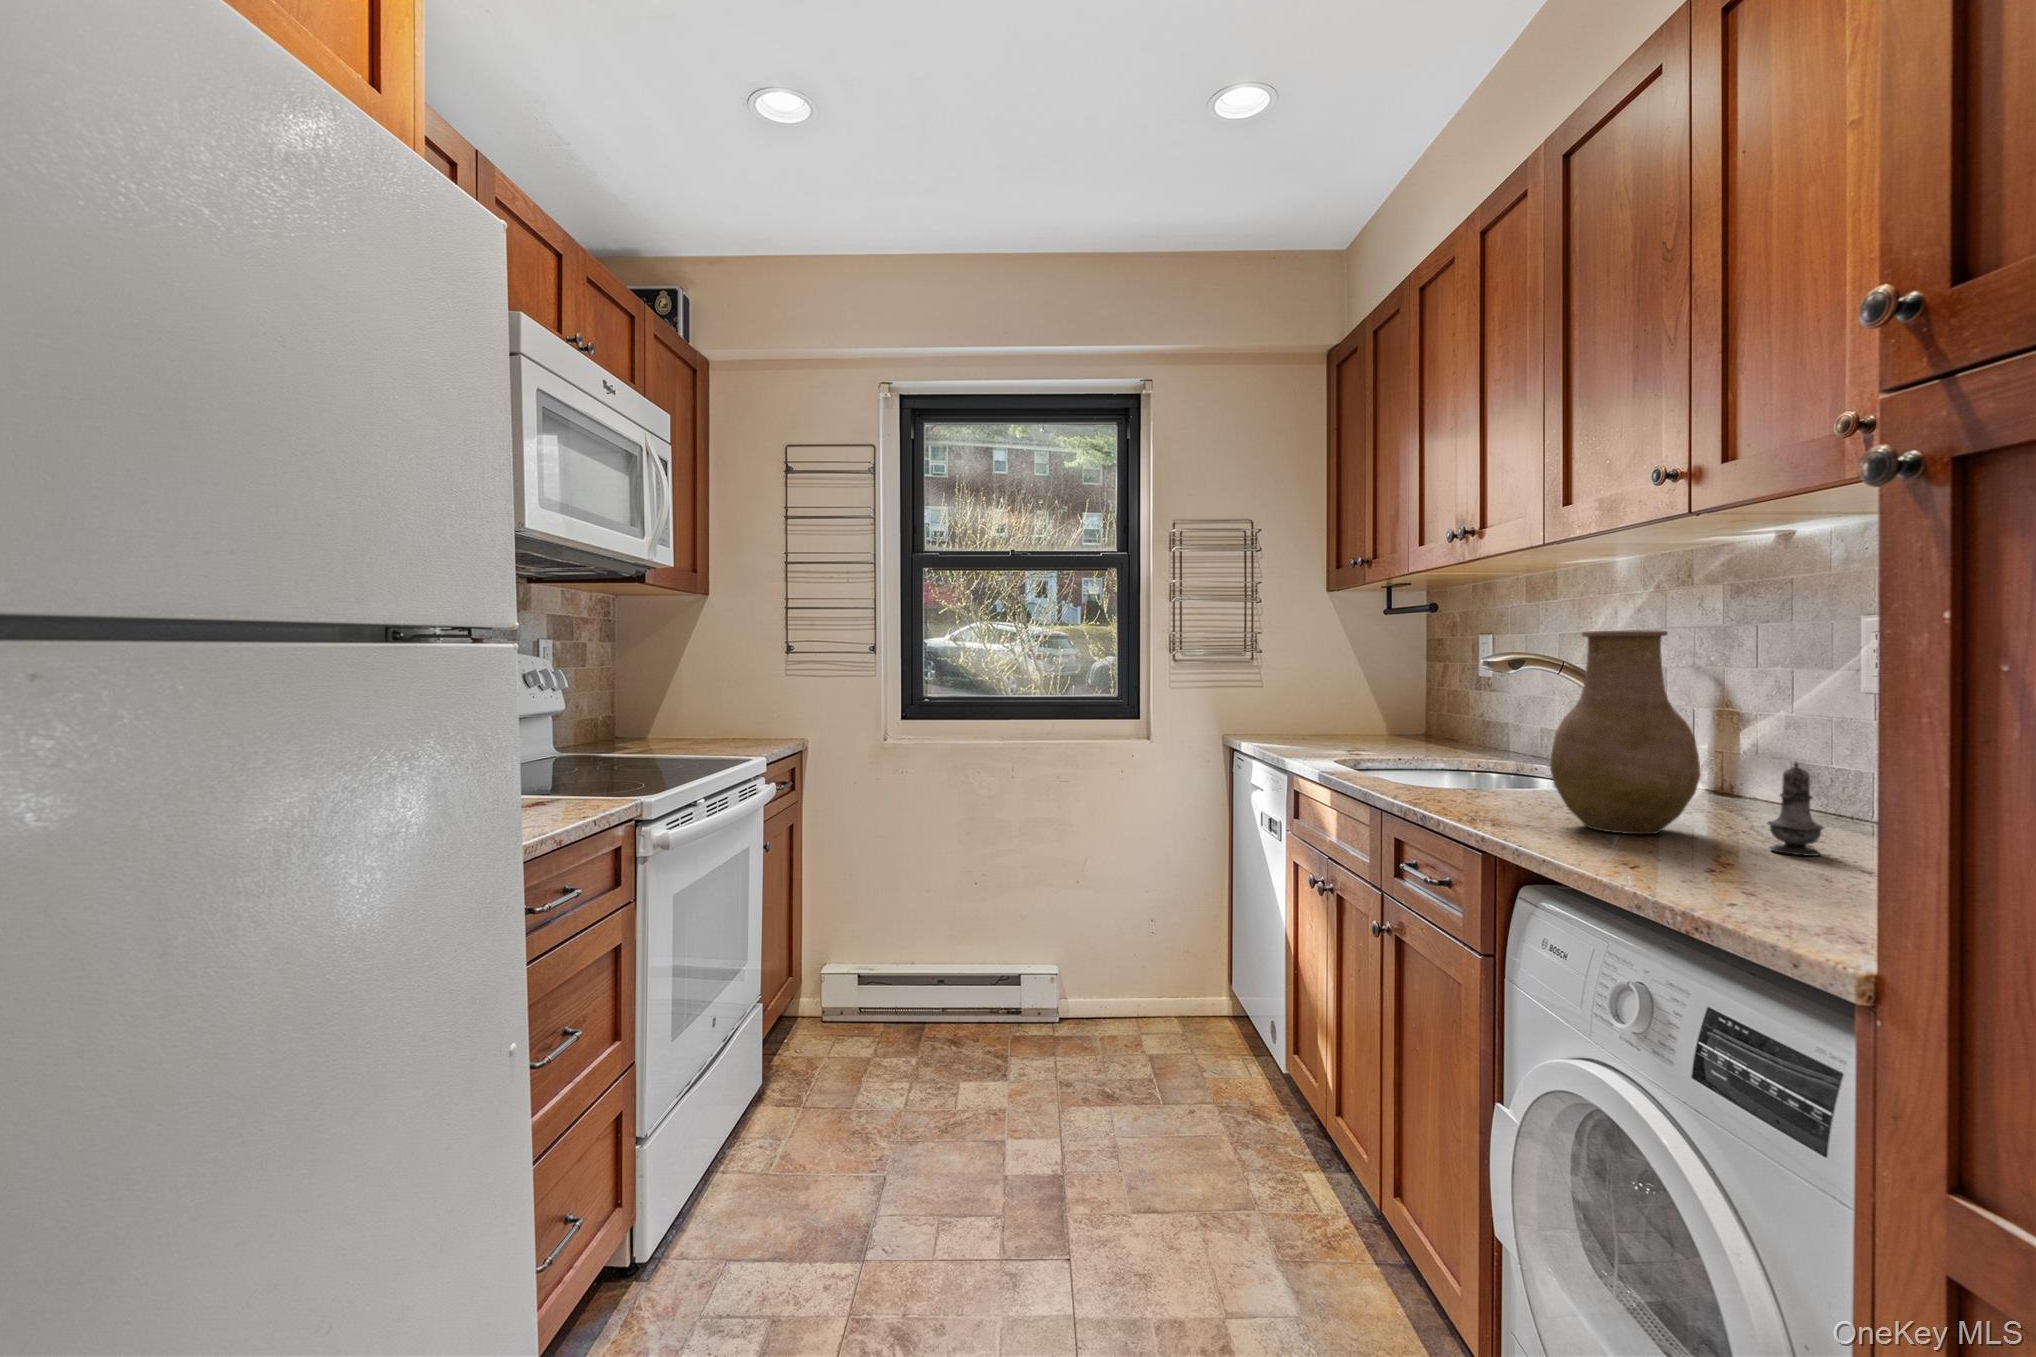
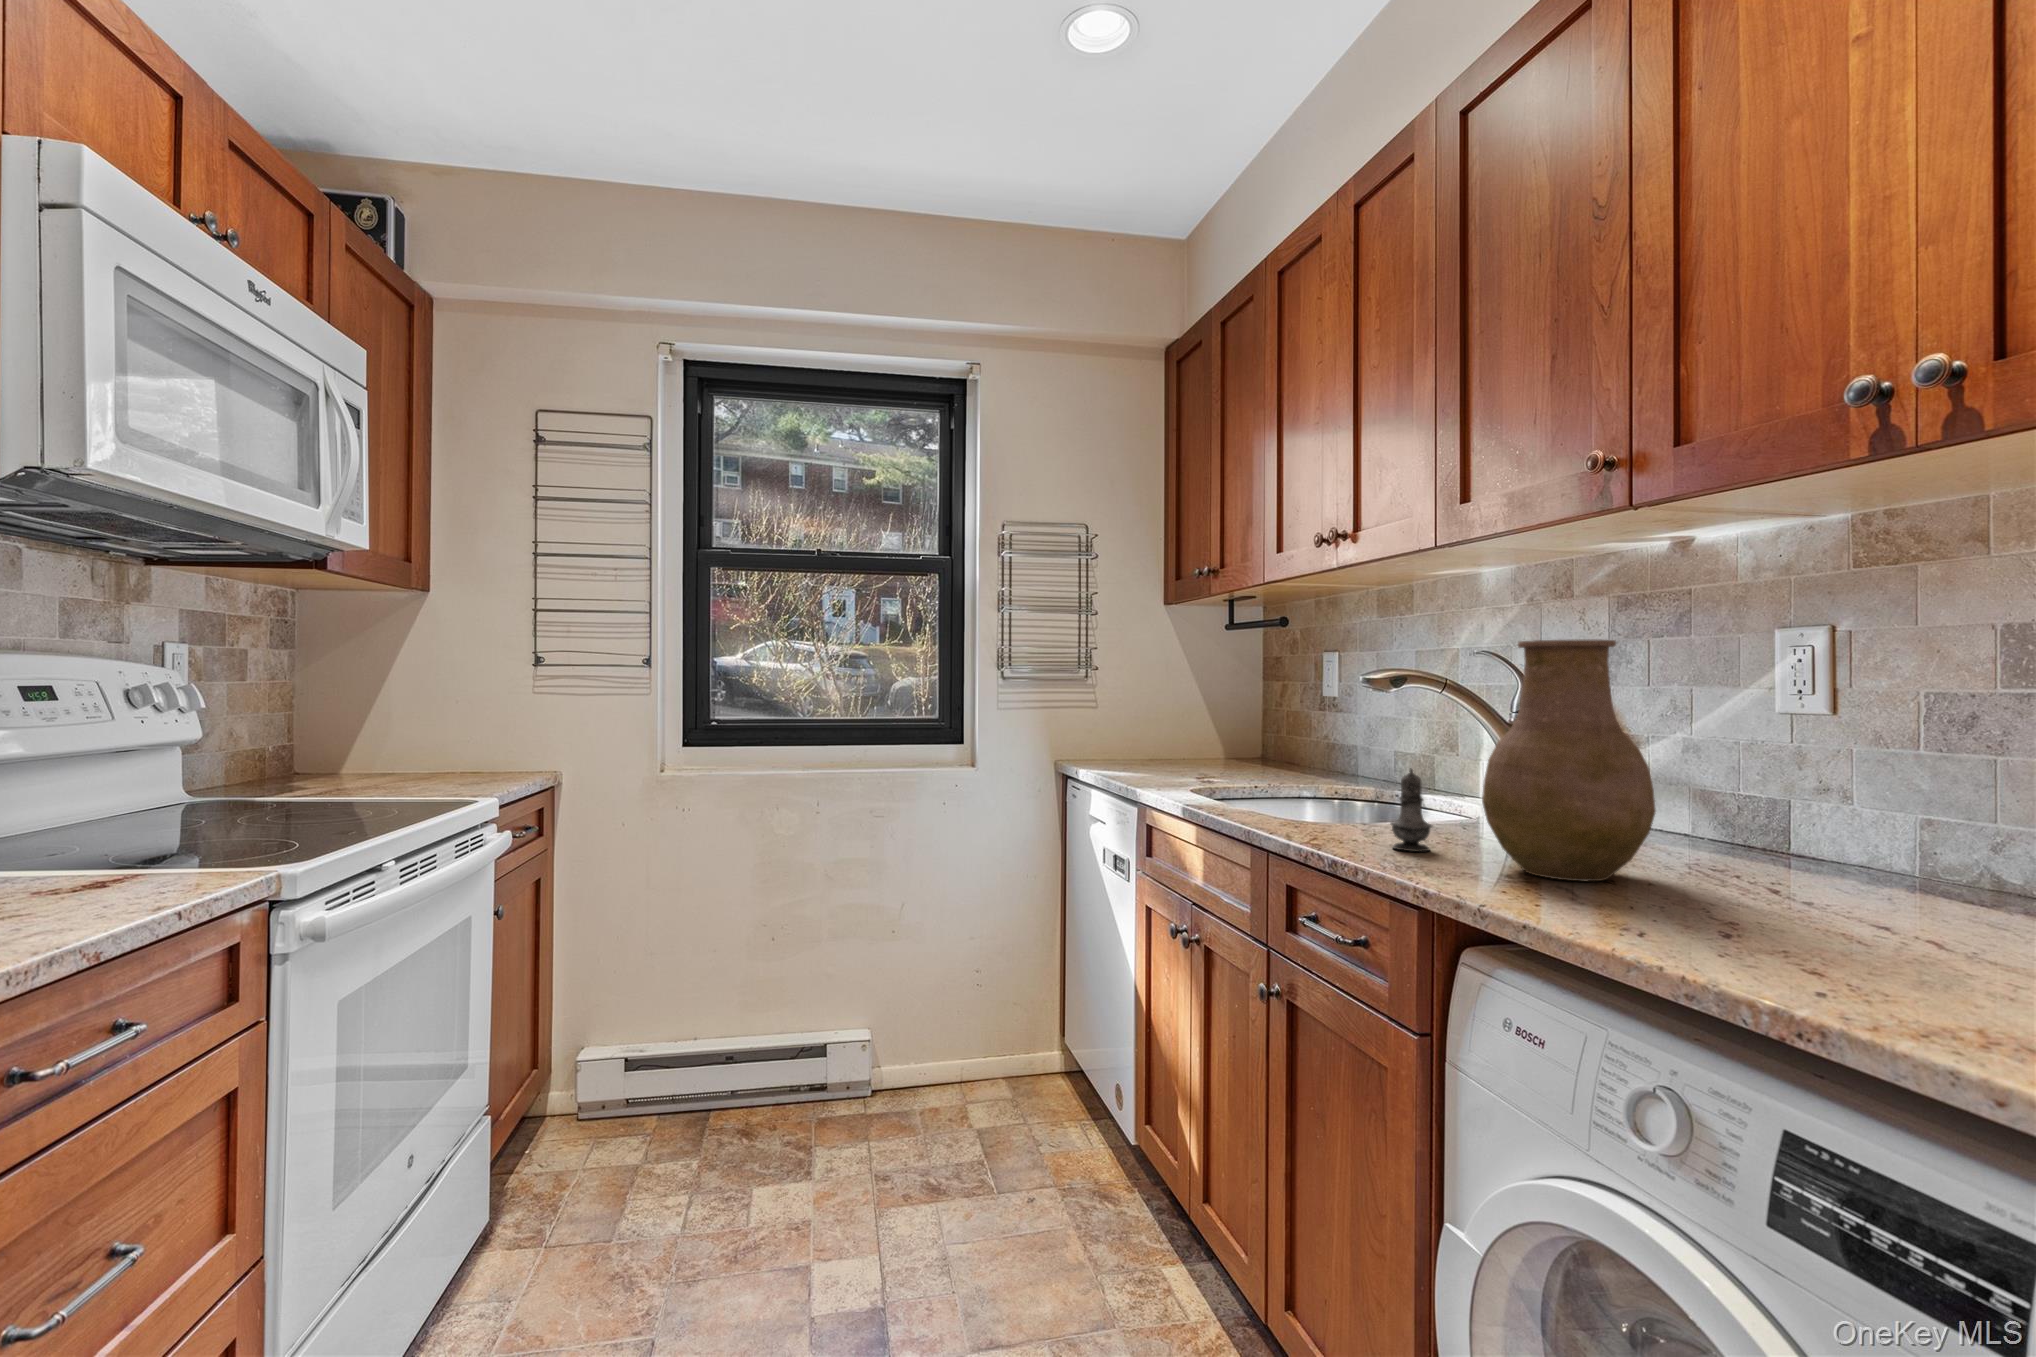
salt shaker: present [1768,762,1824,856] -> present [1390,769,1432,852]

